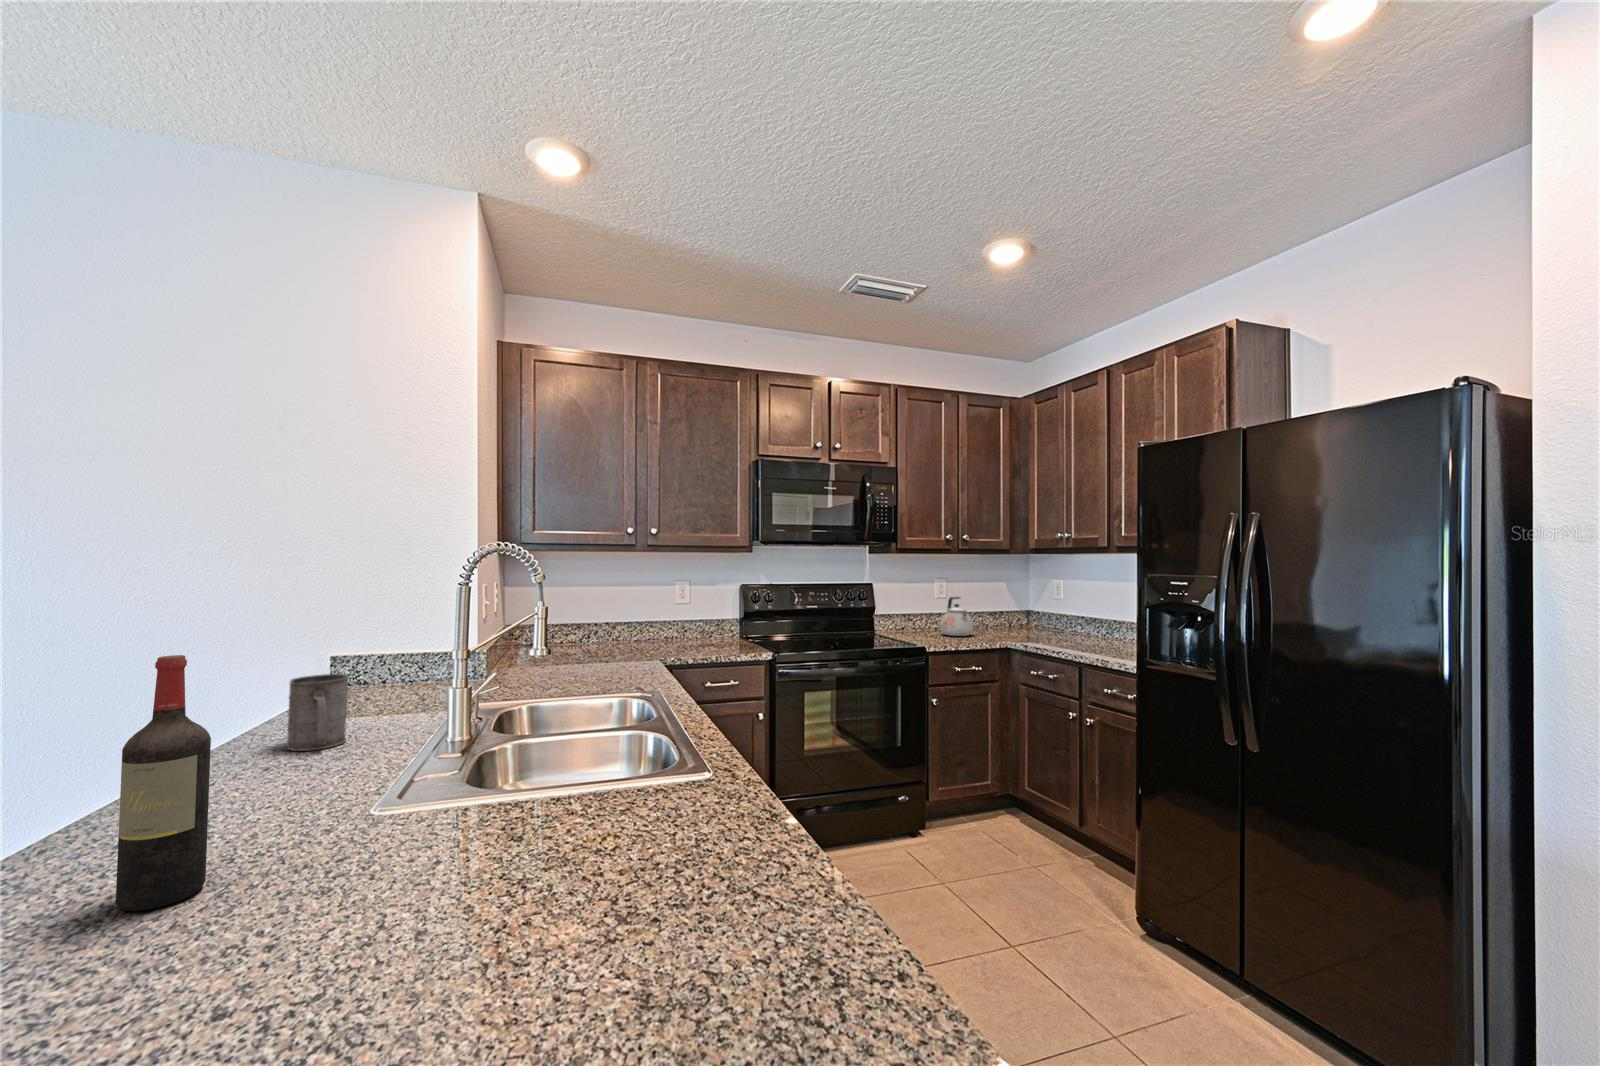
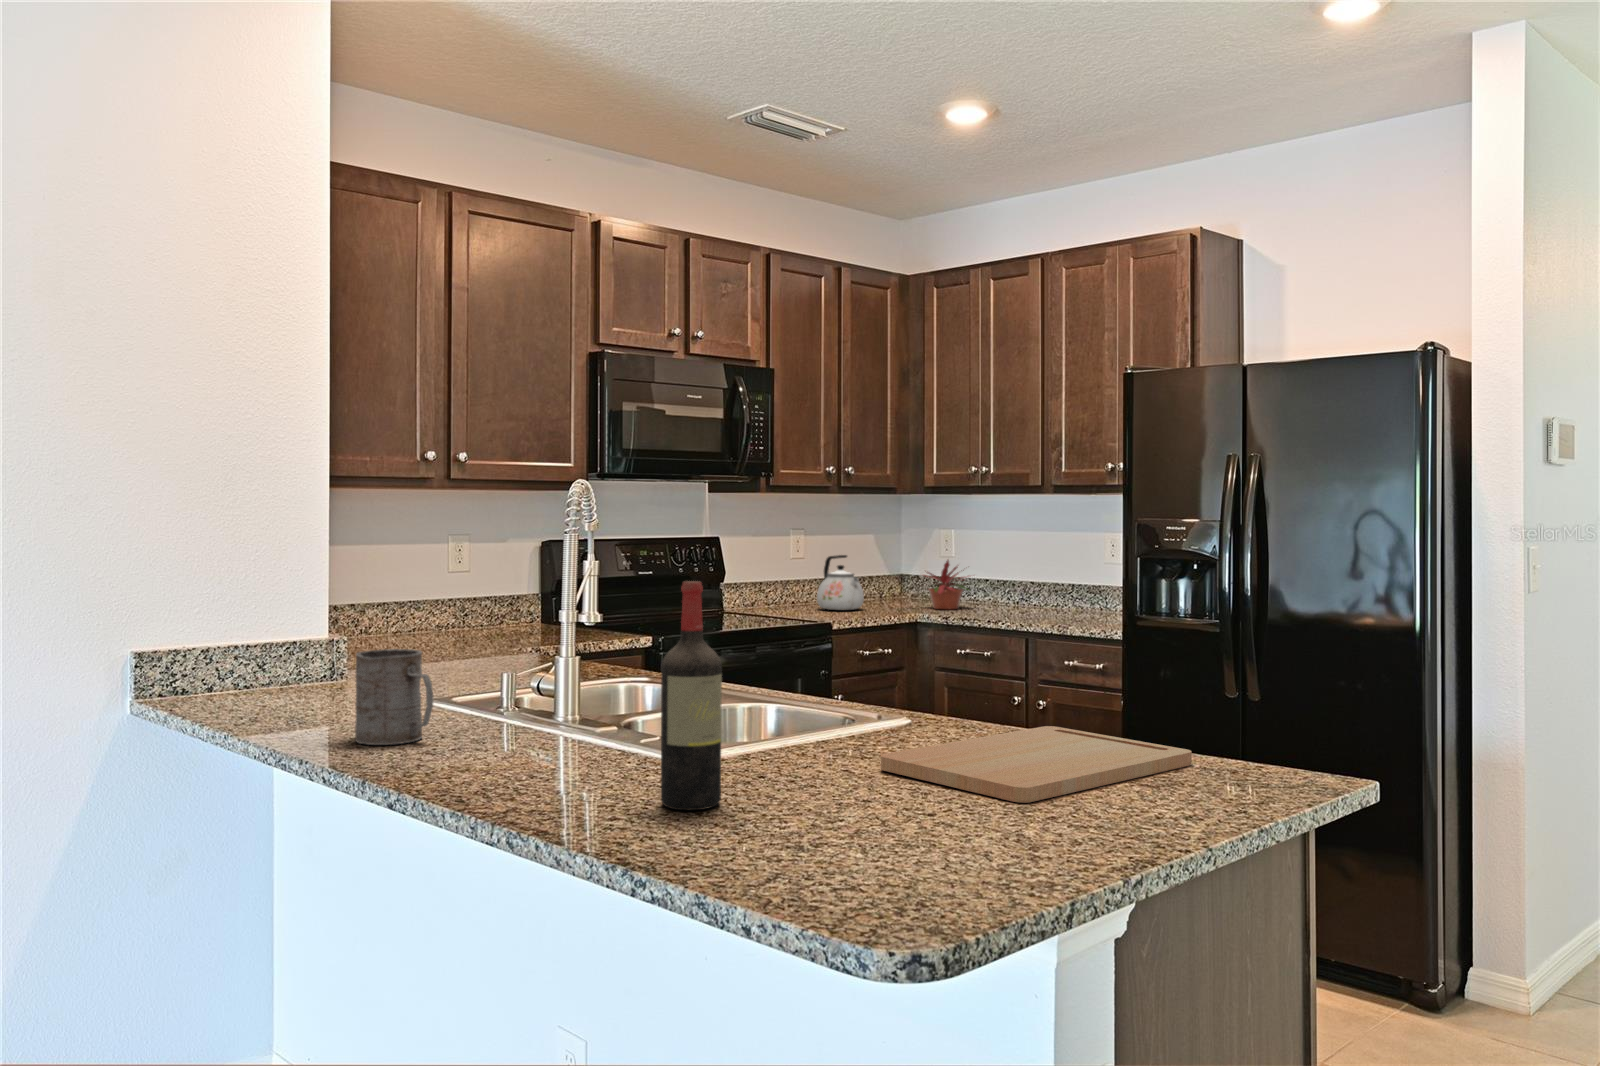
potted plant: none [1016,601,1061,639] -> present [928,560,969,609]
cutting board: none [395,819,803,995] -> present [881,726,1192,803]

